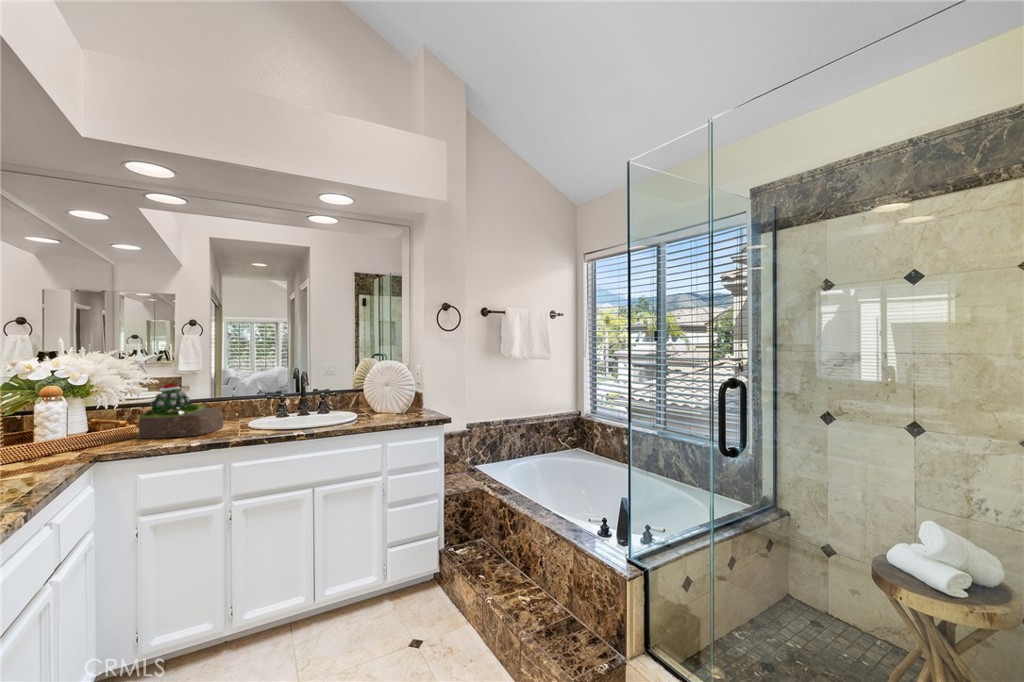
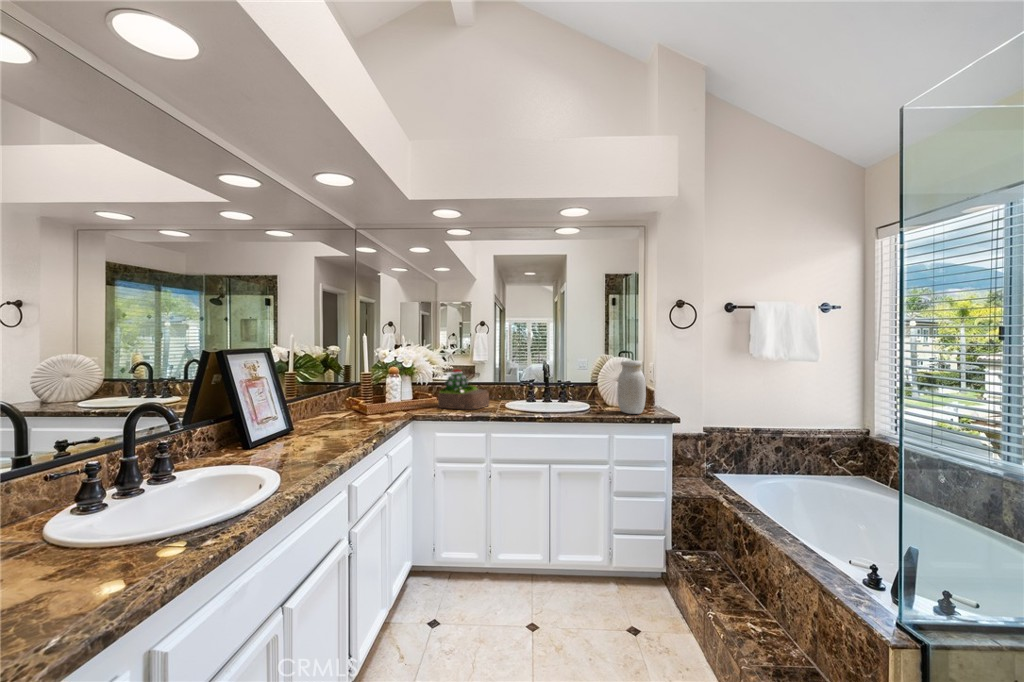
jar: none [387,363,416,418] -> present [617,360,646,414]

